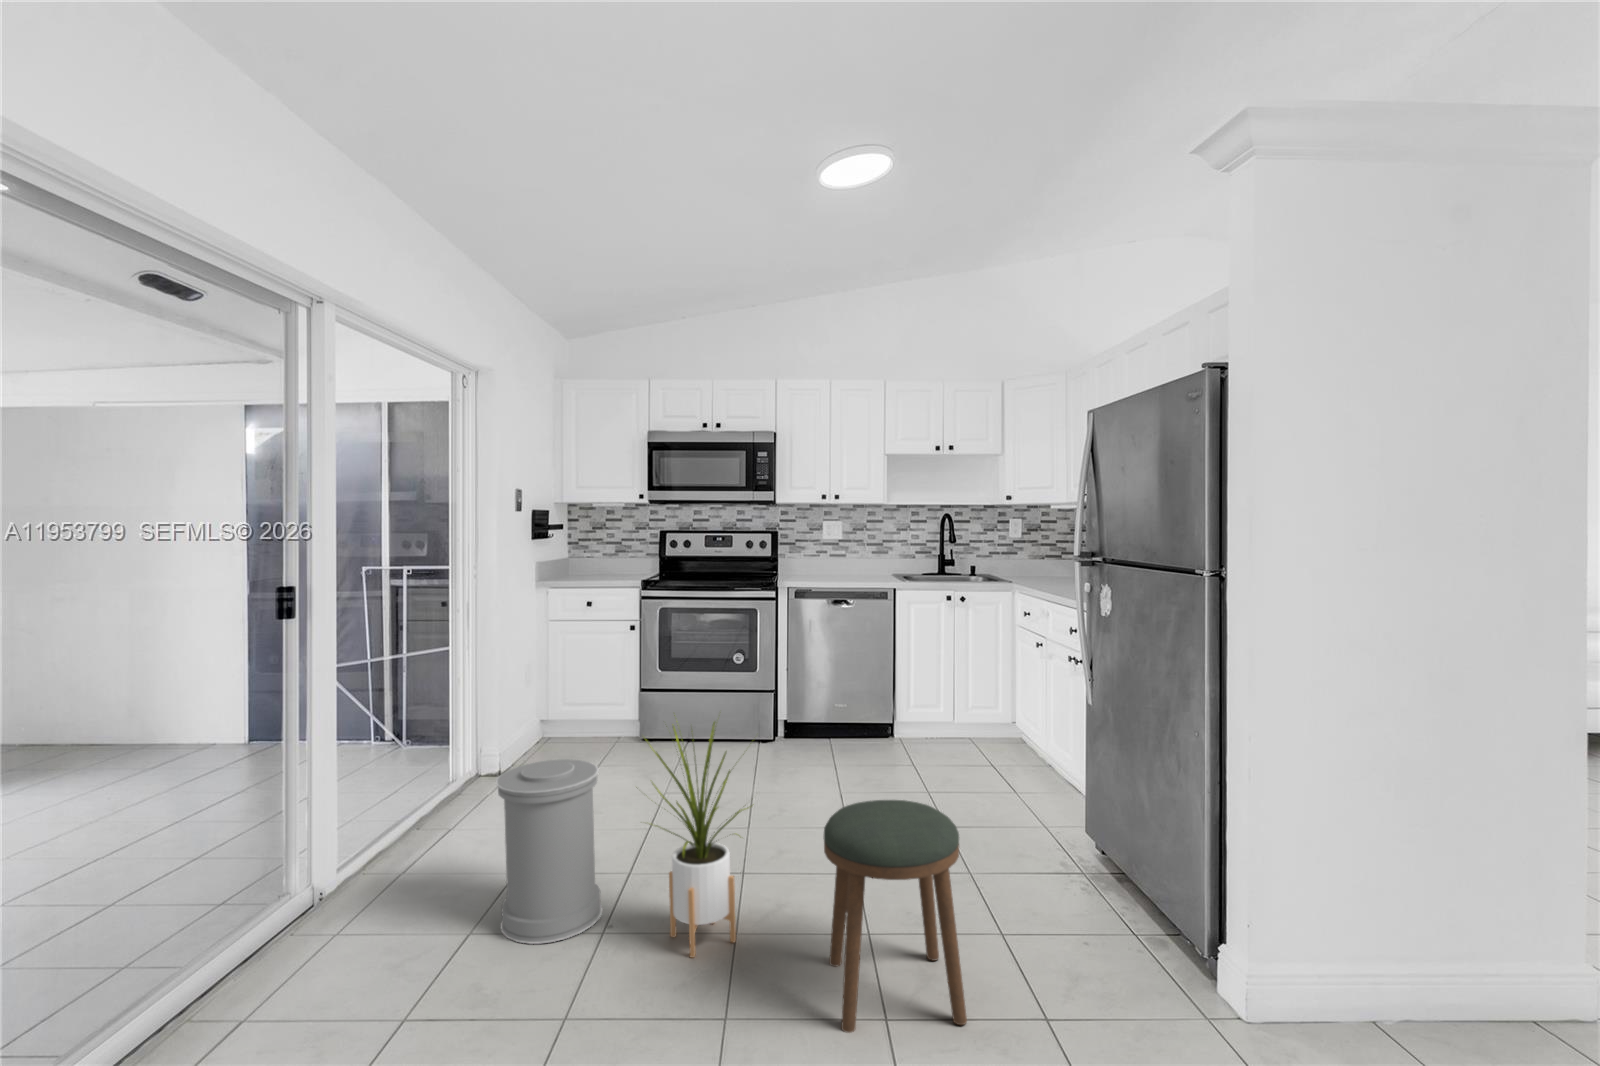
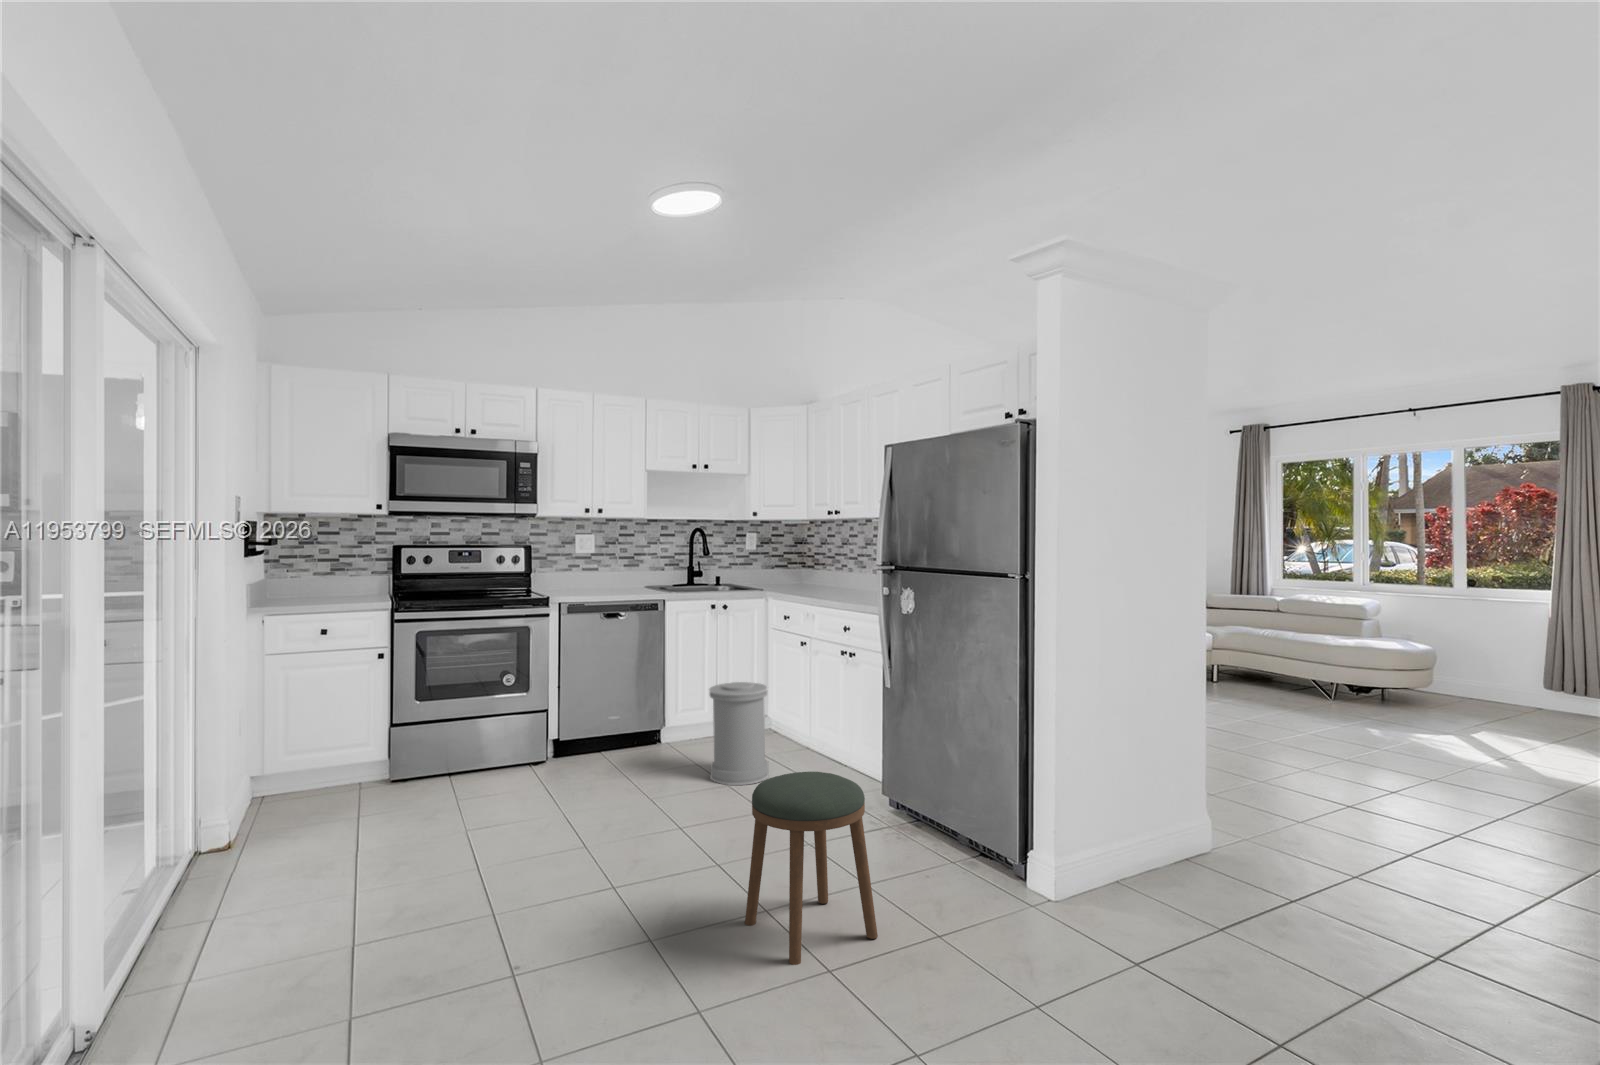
house plant: present [651,722,746,957] -> none [559,713,679,948]
trash can: present [496,759,602,944] -> present [709,682,769,785]

